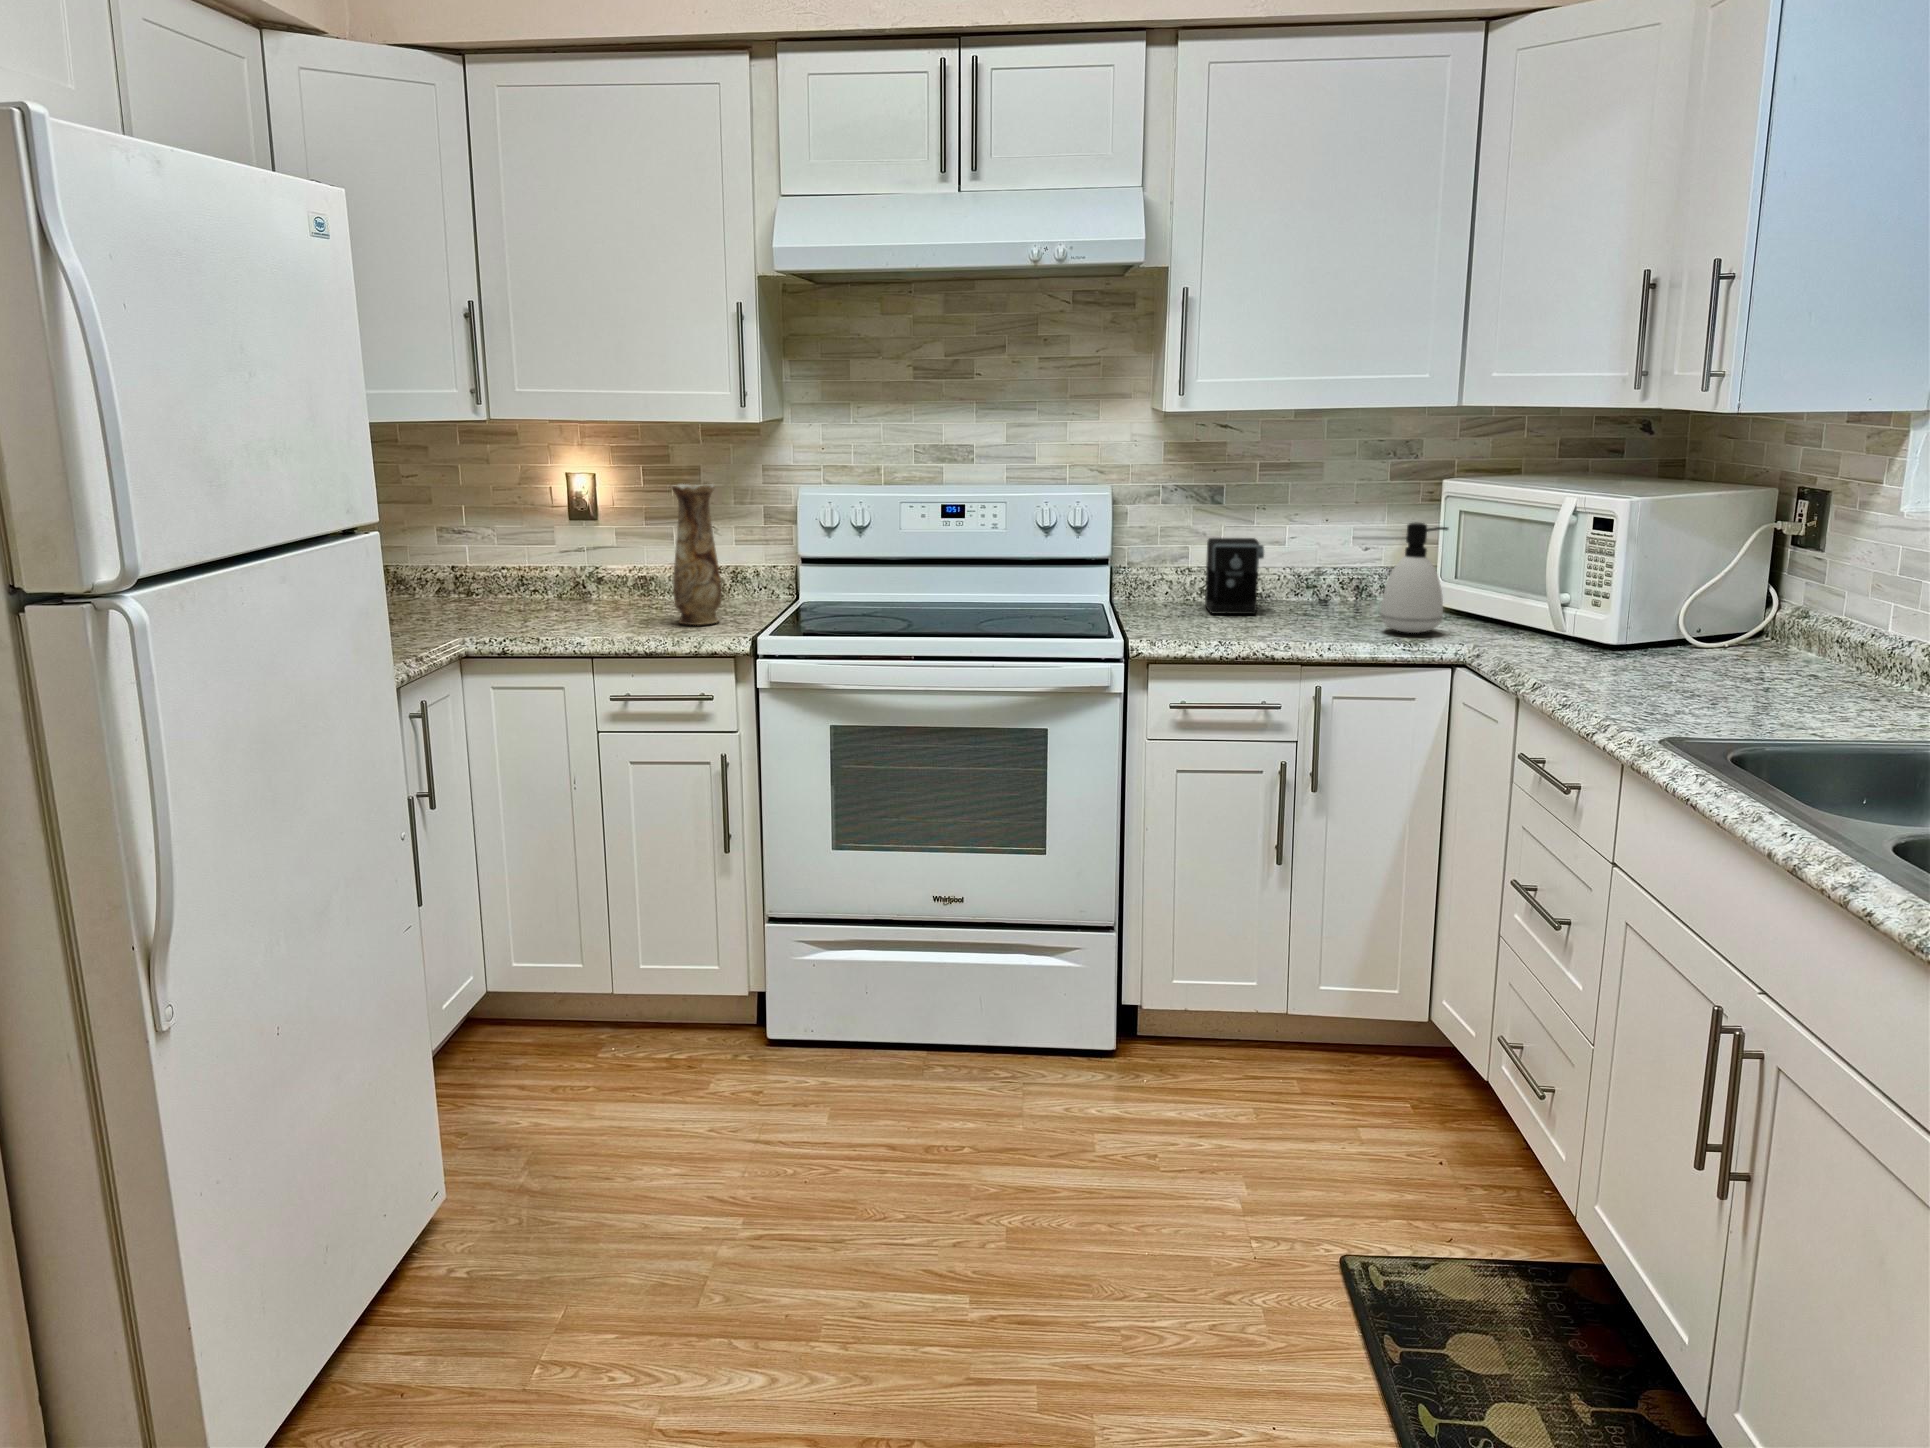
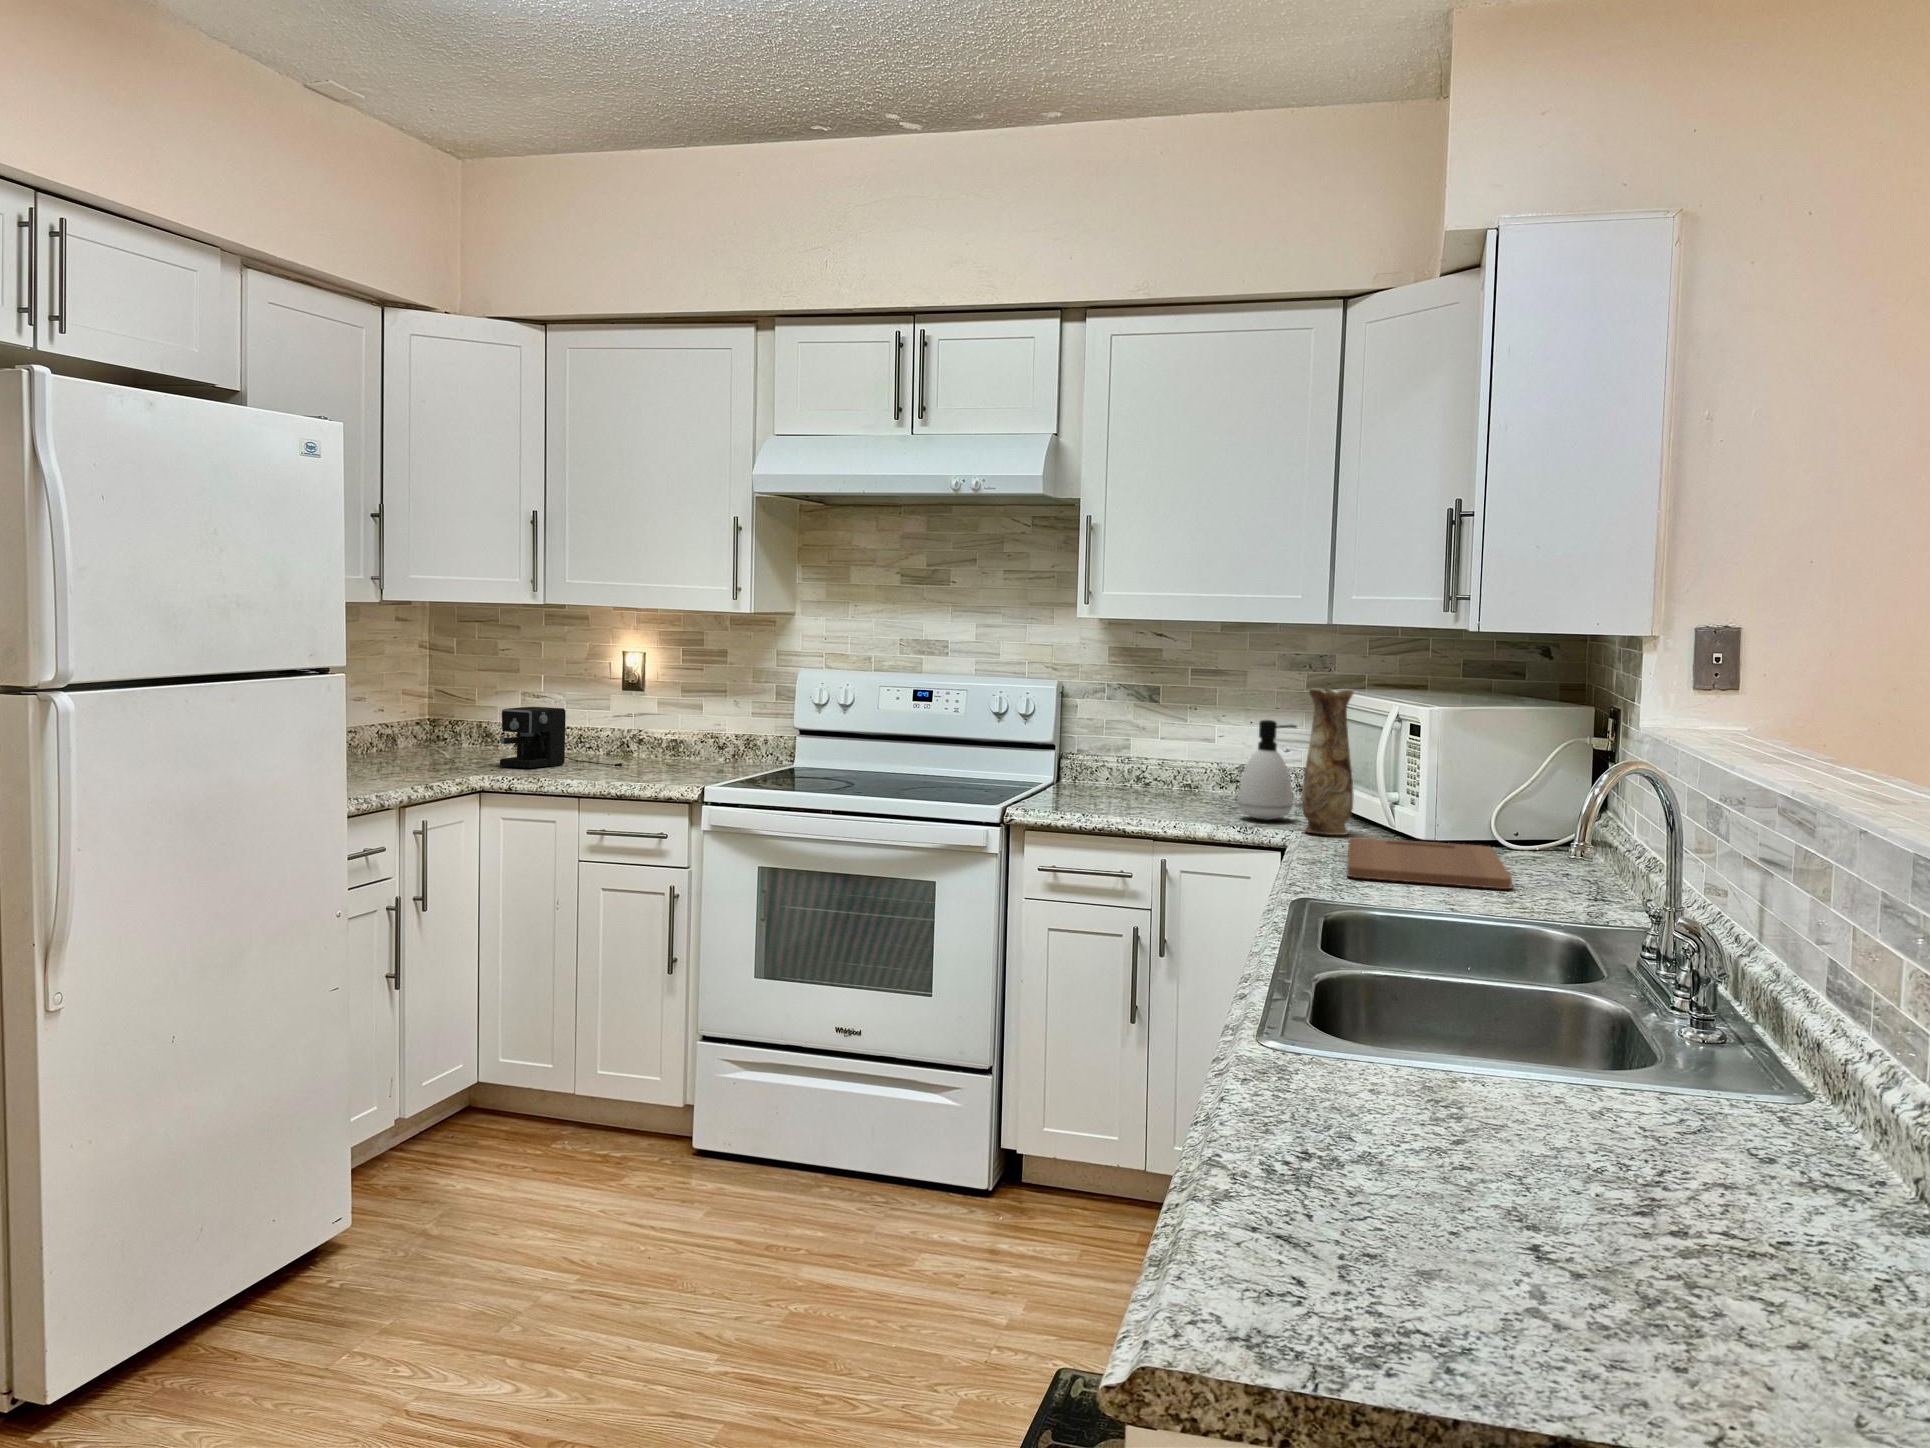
vase: present [672,484,722,625] -> present [1302,688,1354,835]
coffee maker: present [1205,538,1329,614] -> present [500,707,622,768]
cutting board: none [1564,652,1839,709] -> present [1347,837,1512,889]

